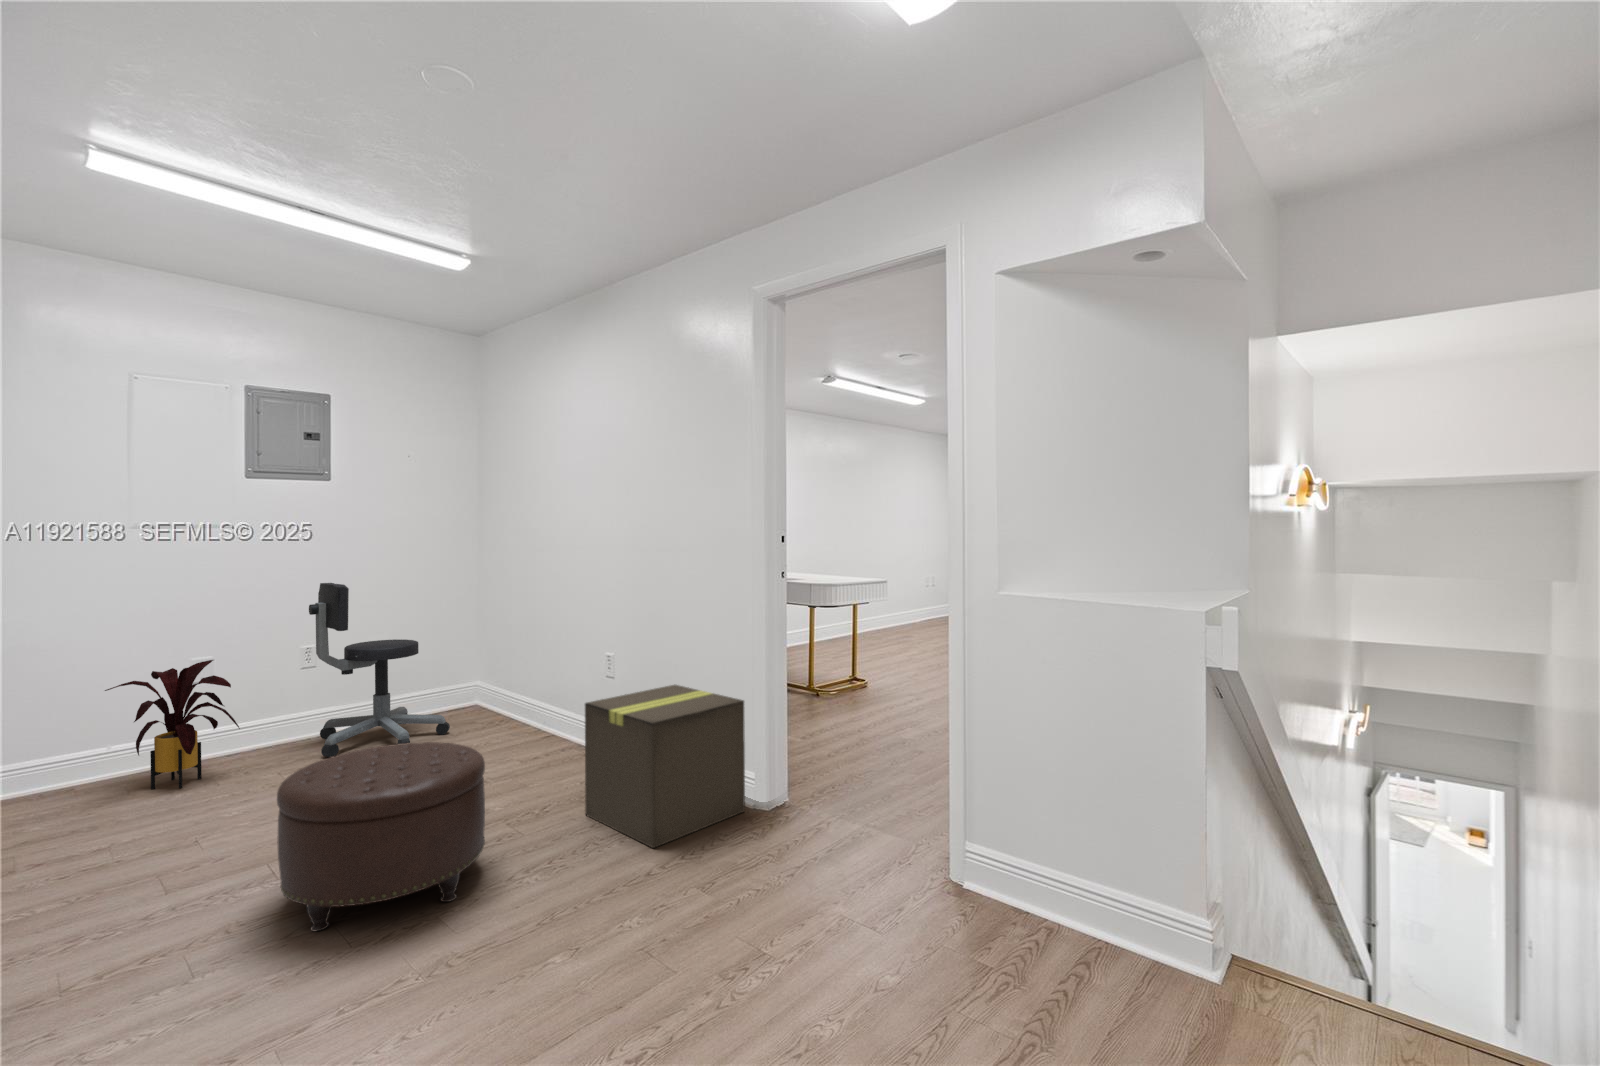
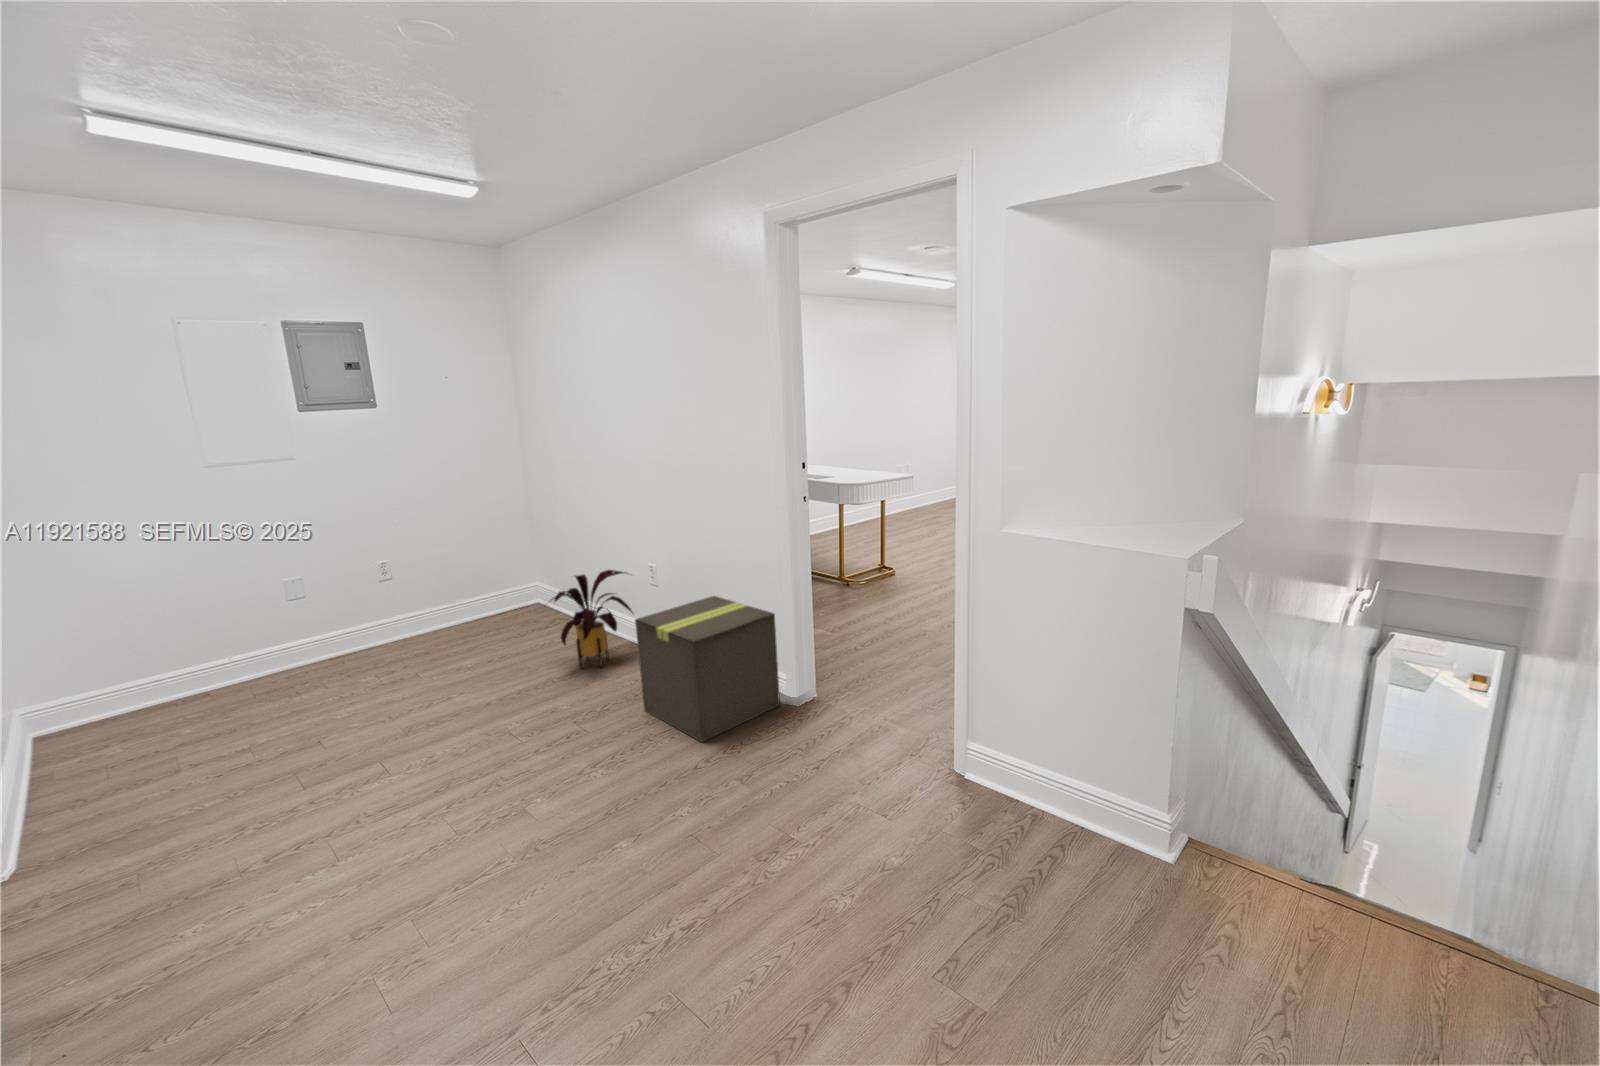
office chair: present [309,583,450,757] -> none [389,507,524,657]
house plant: present [105,660,240,789] -> present [553,570,633,668]
ottoman: present [277,742,485,931] -> none [389,662,562,820]

